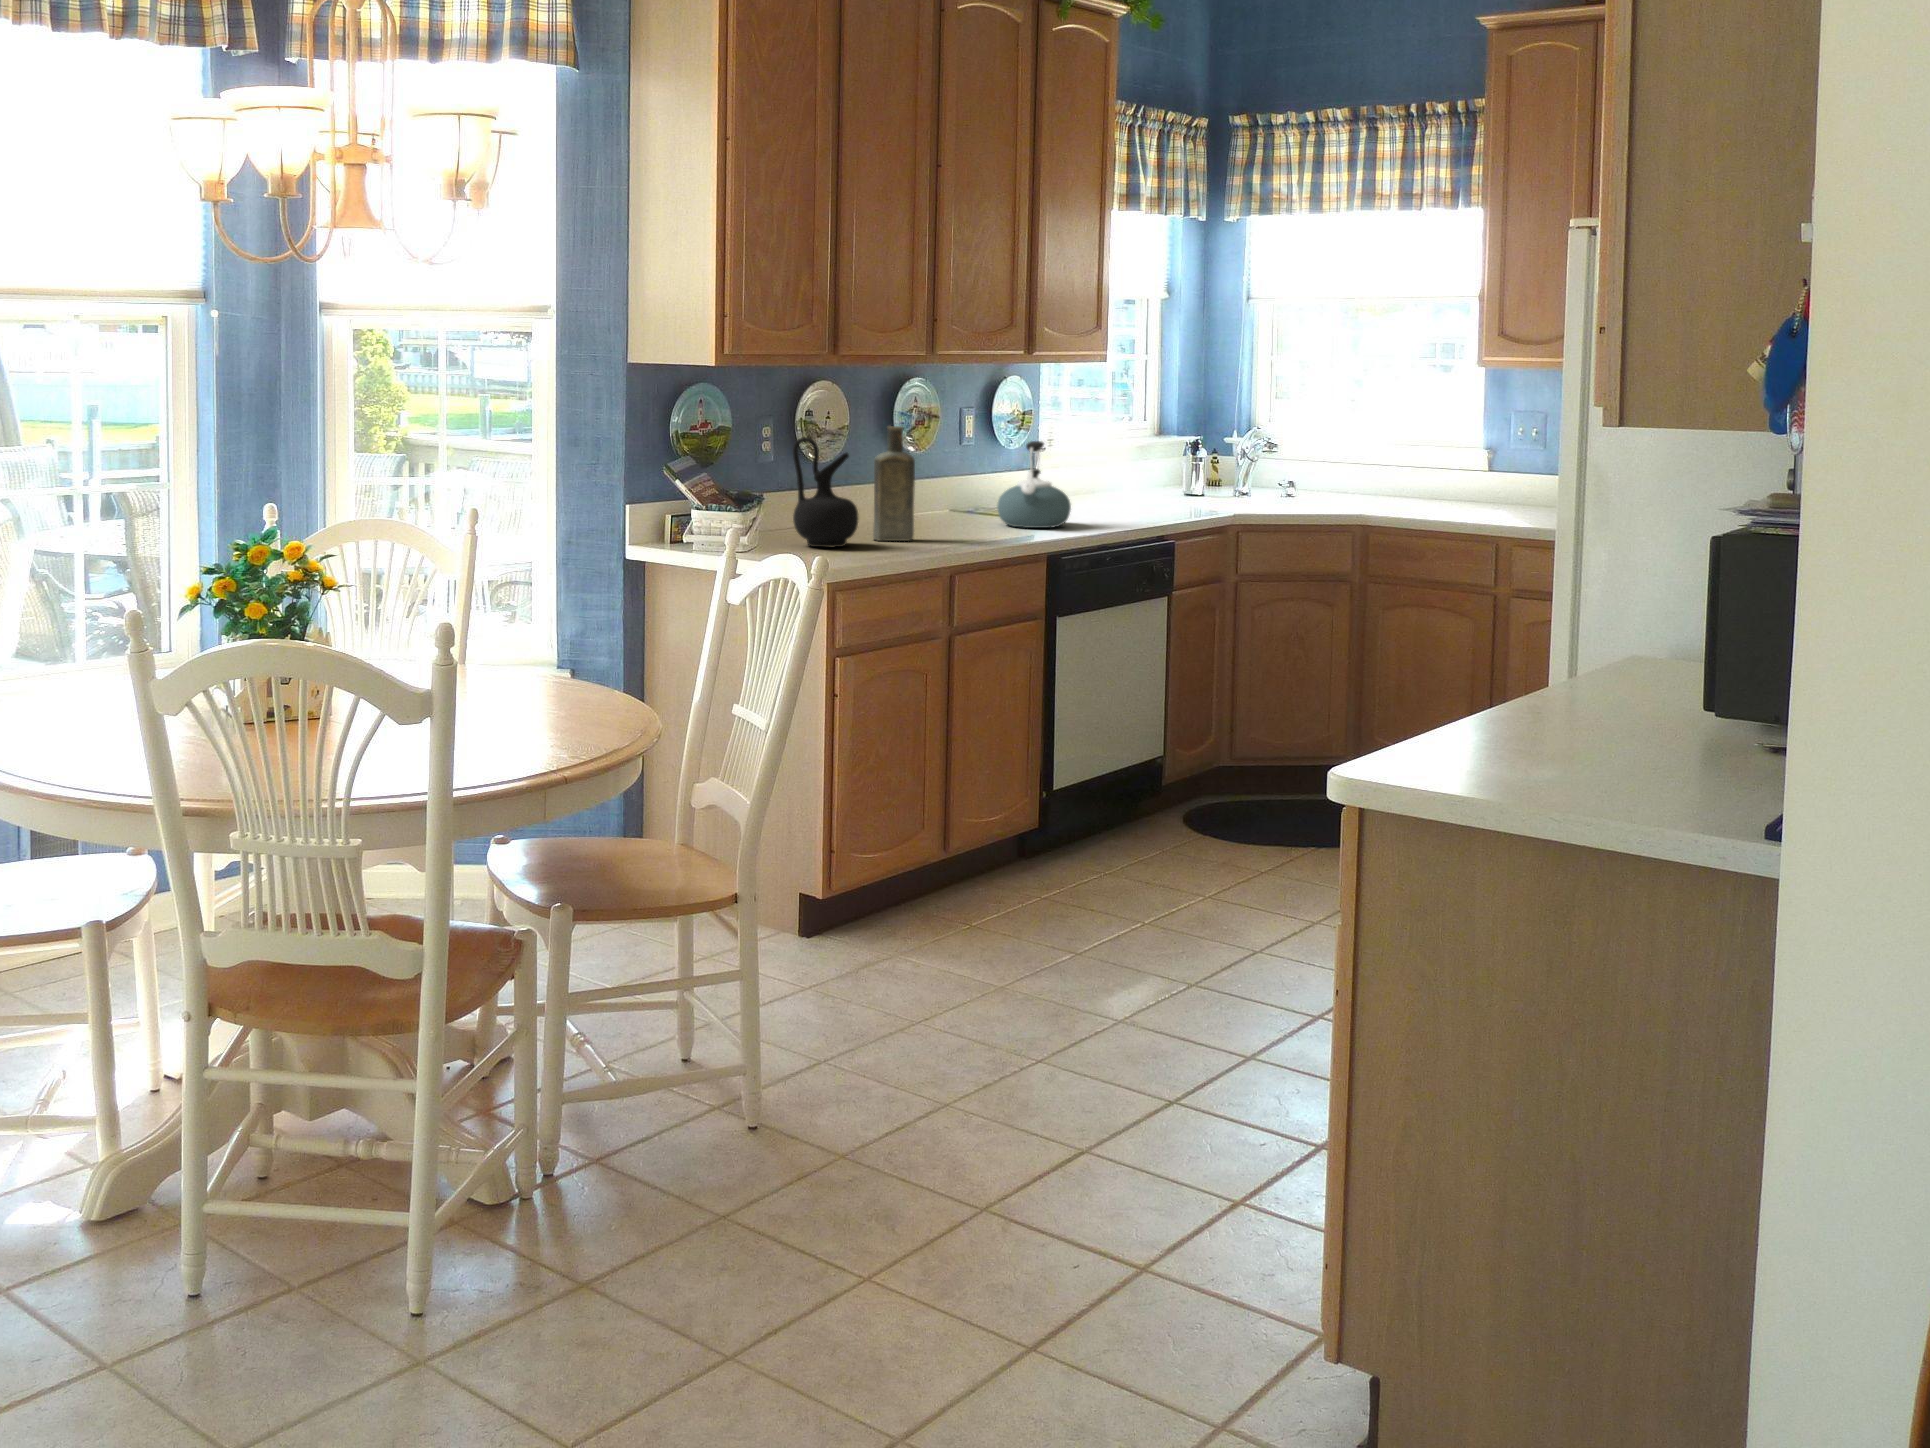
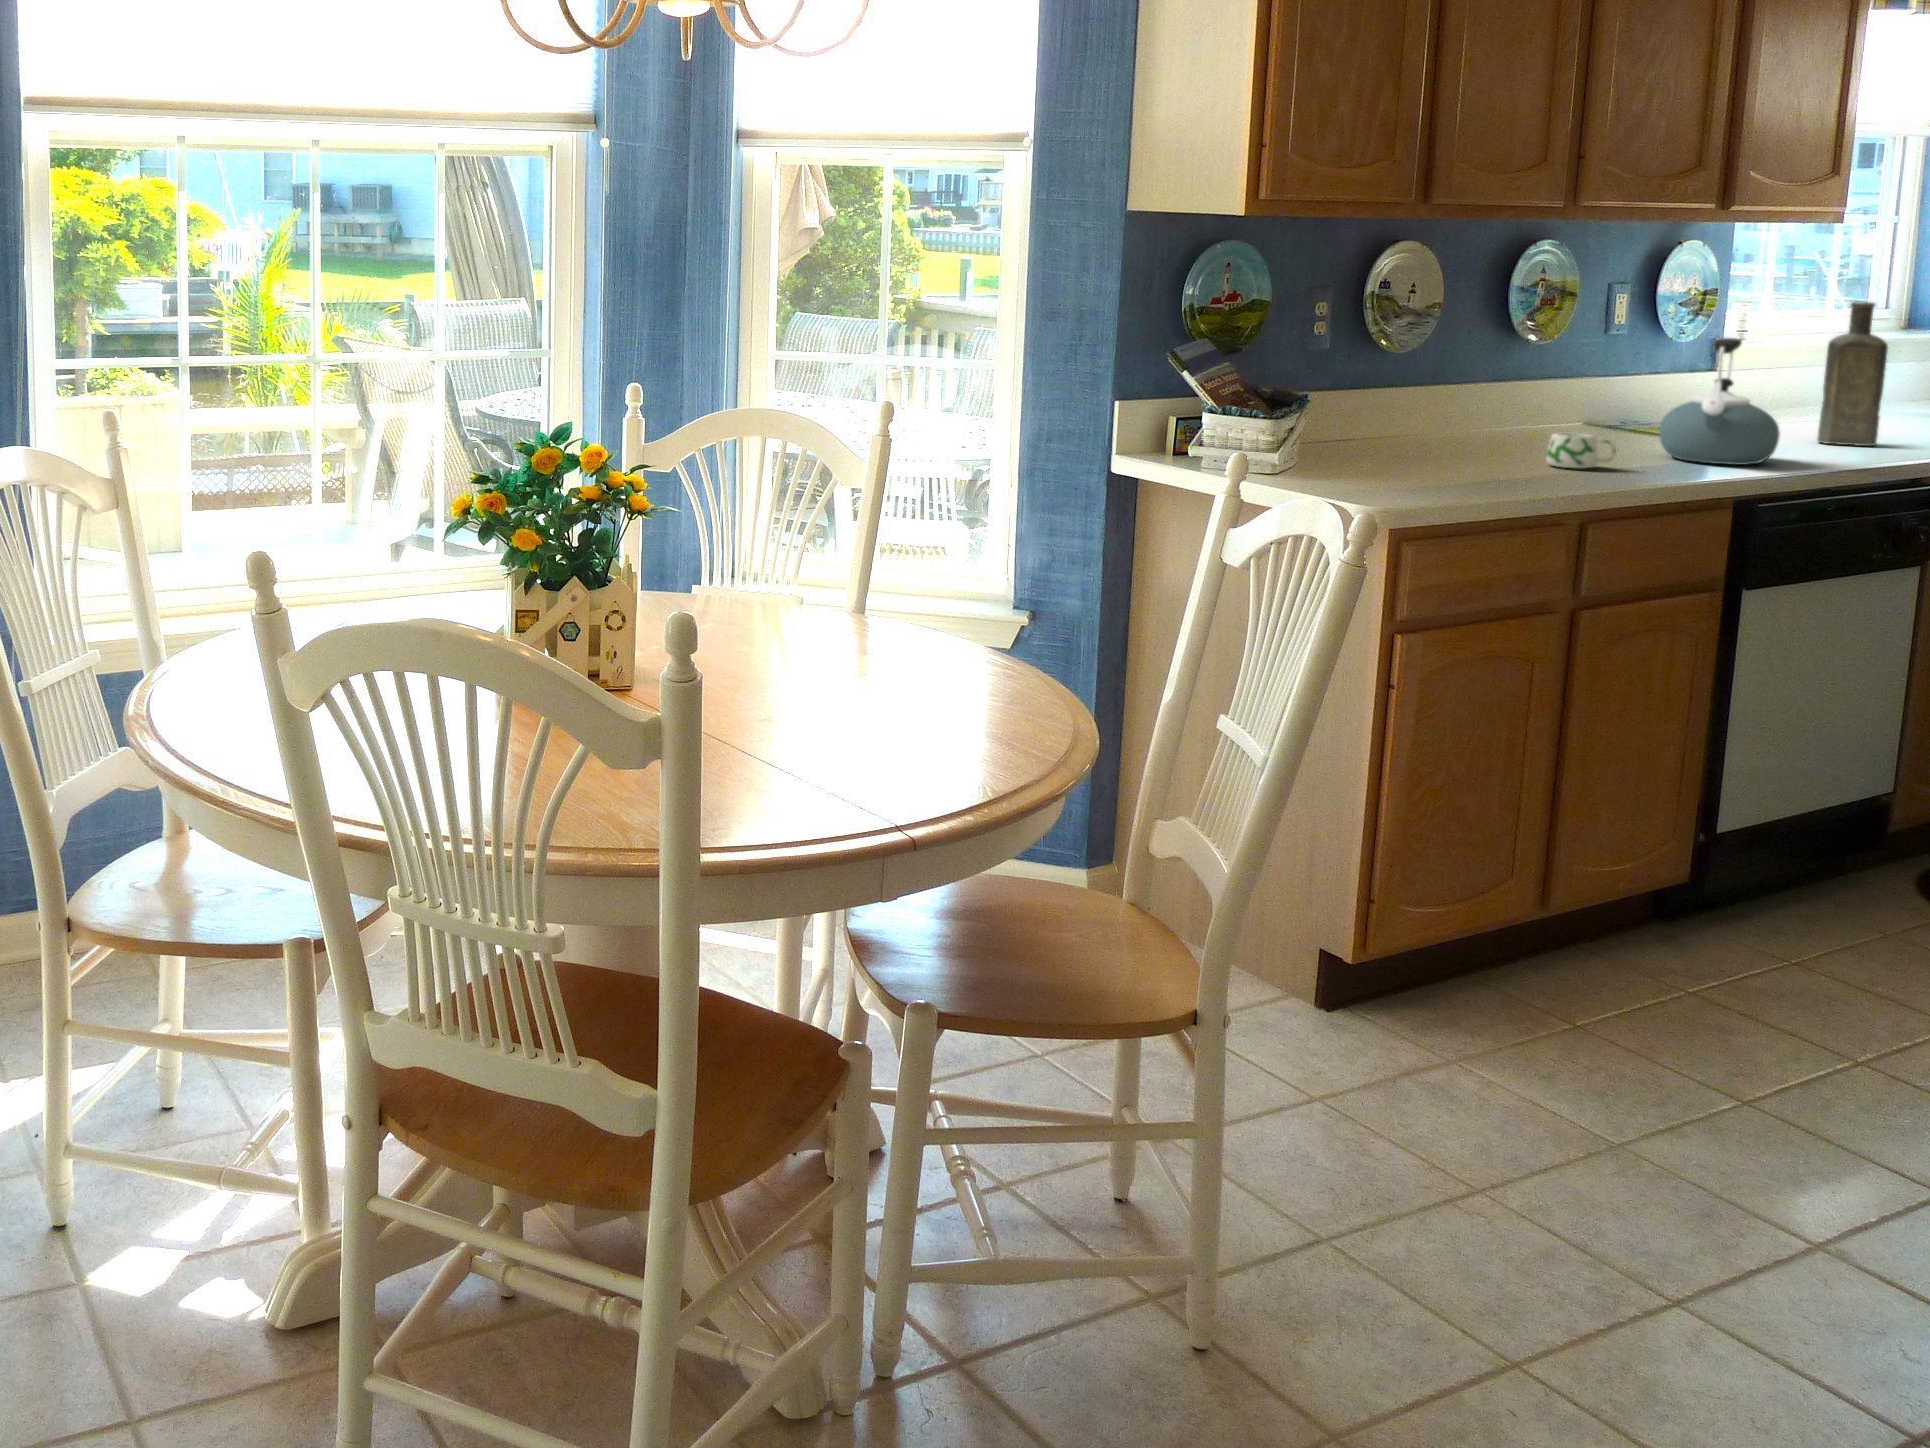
bottle: present [873,426,915,541] -> present [1817,302,1888,446]
ceramic jug: present [793,437,858,547] -> none [1346,321,1444,478]
mug: none [926,511,970,535] -> present [1546,432,1616,468]

